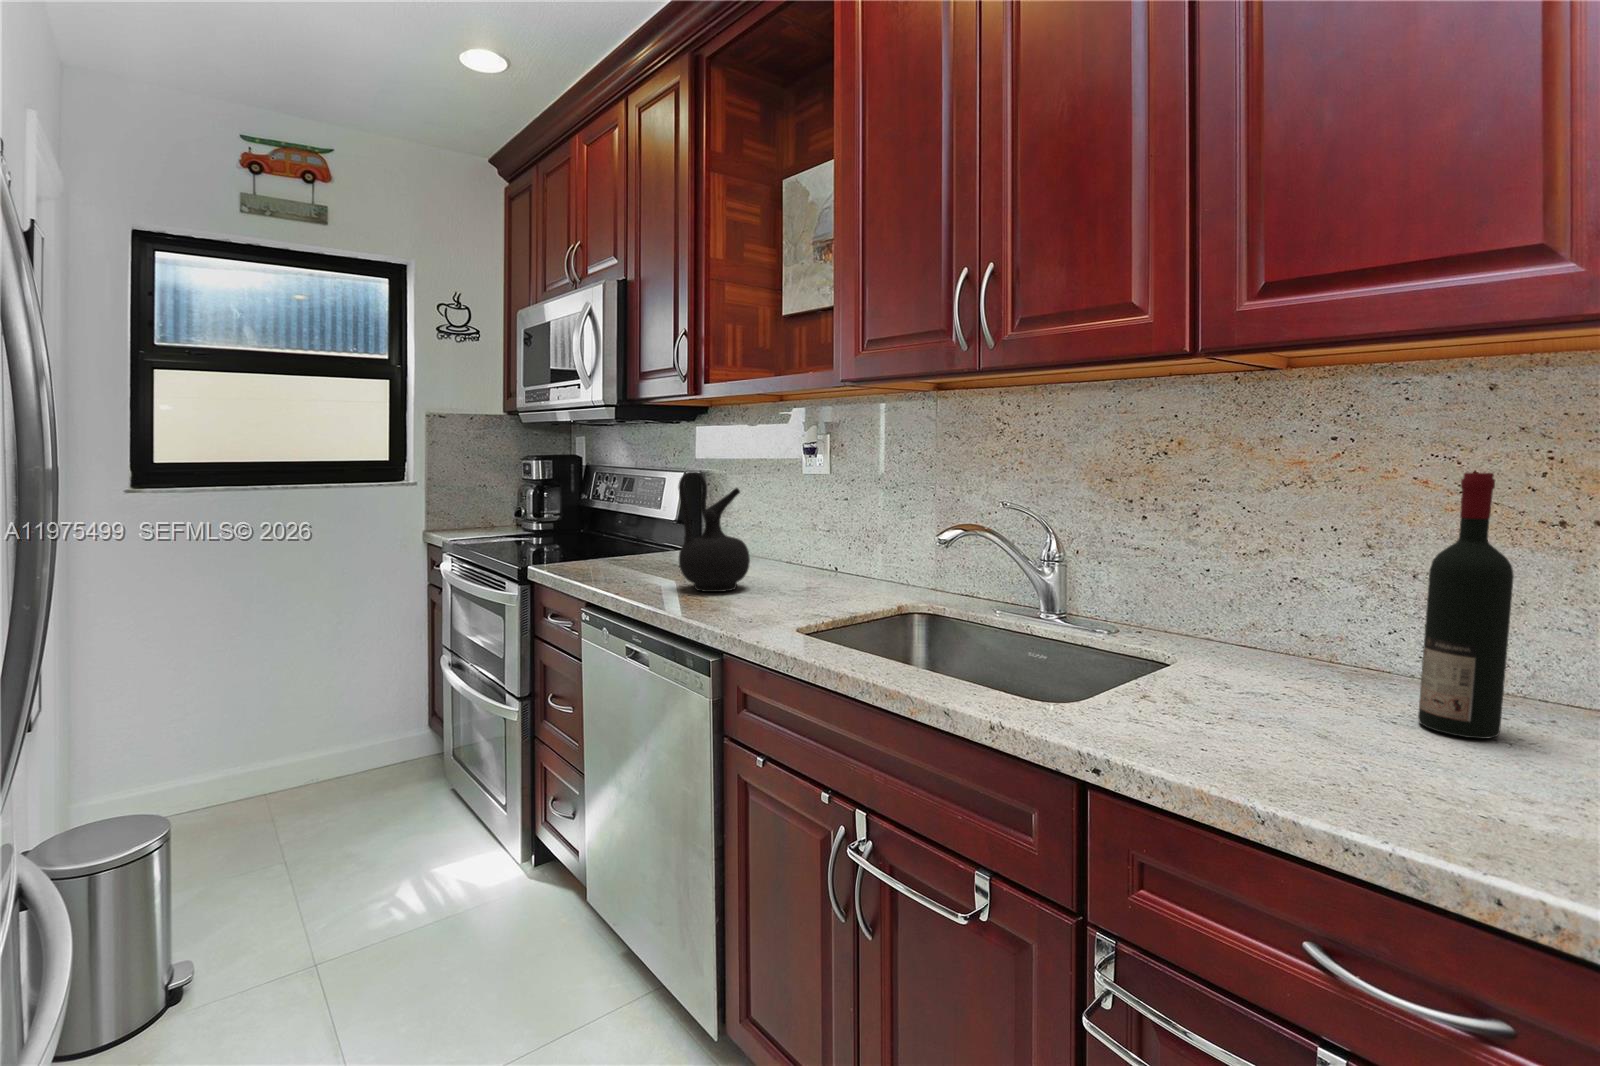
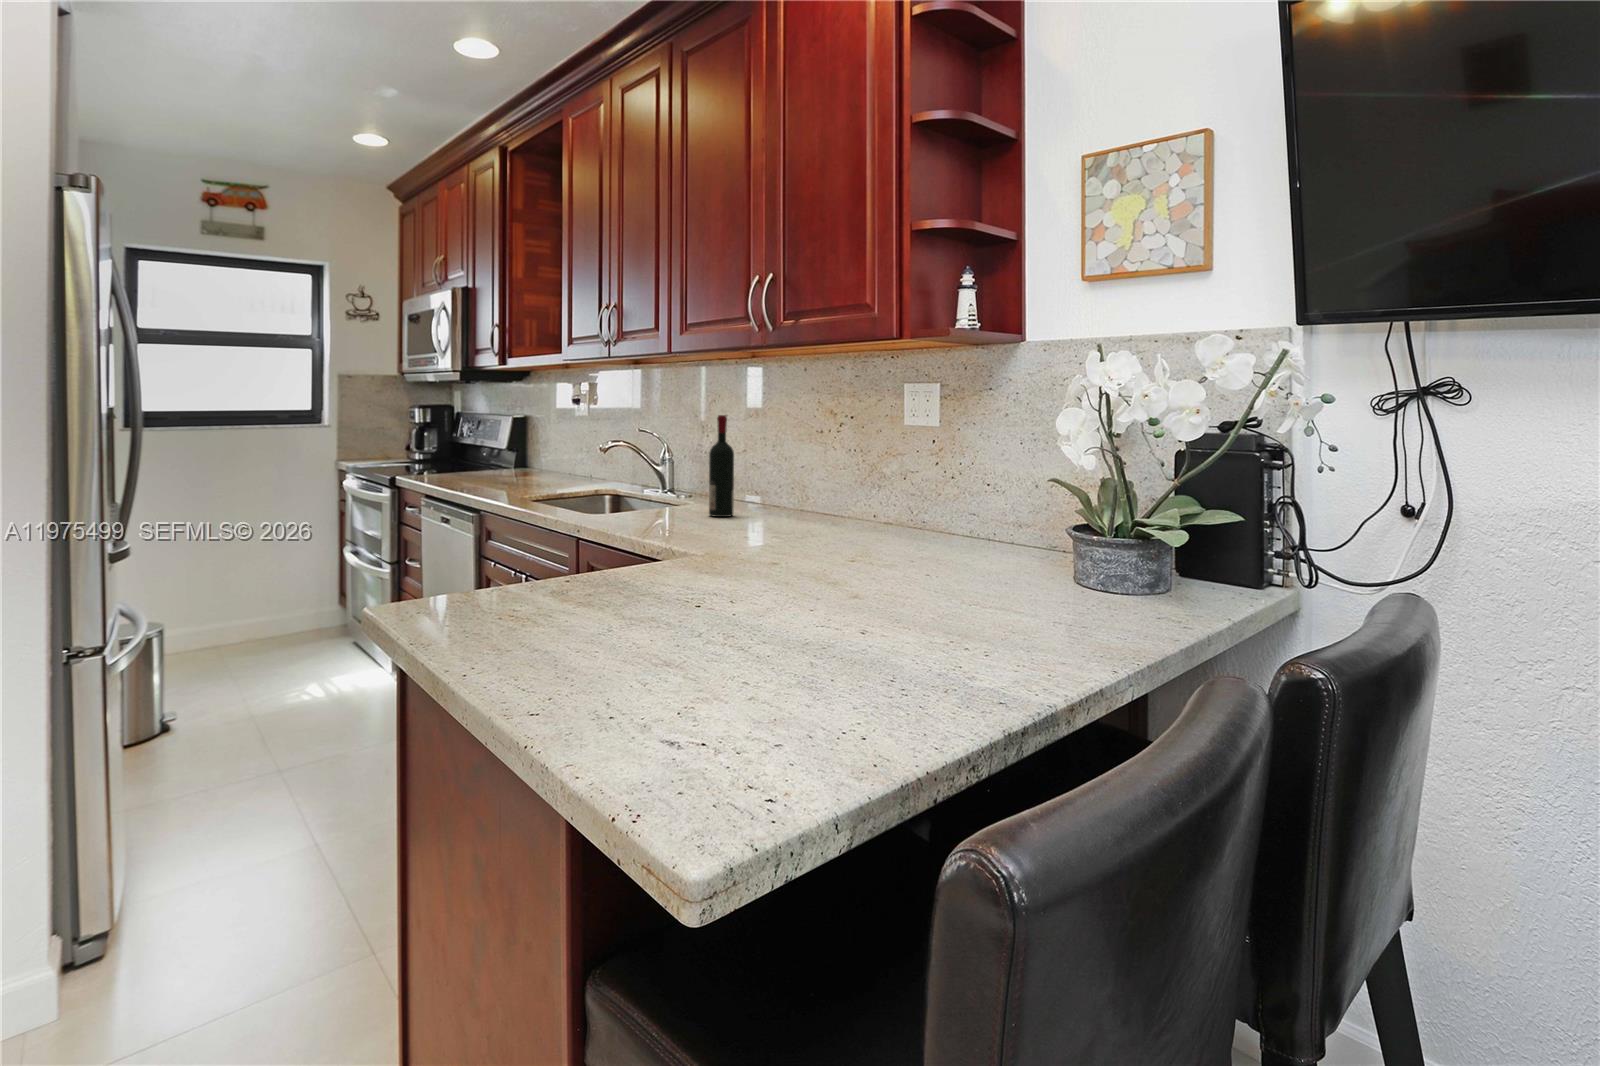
ceramic jug: present [678,472,750,592] -> none [474,416,519,486]

